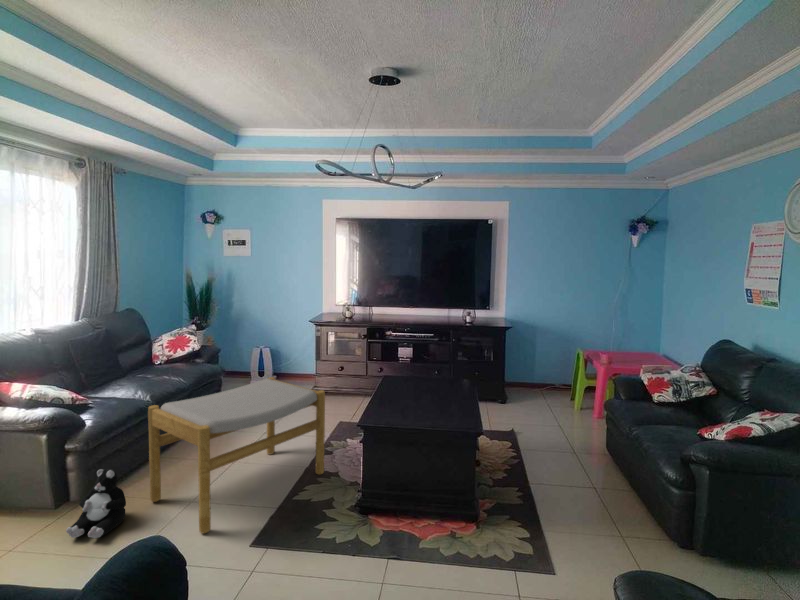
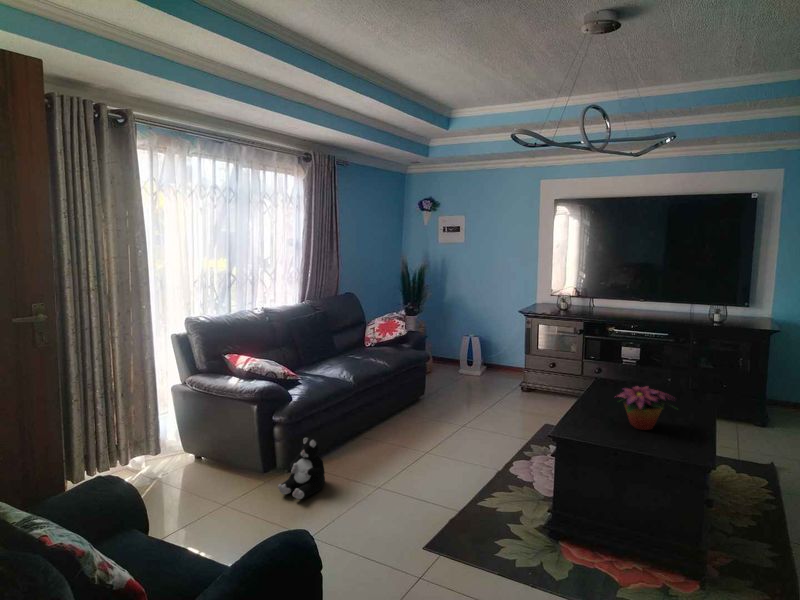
flower arrangement: none [401,374,452,410] -> present [619,386,674,430]
footstool: present [148,377,325,533] -> none [346,369,519,518]

